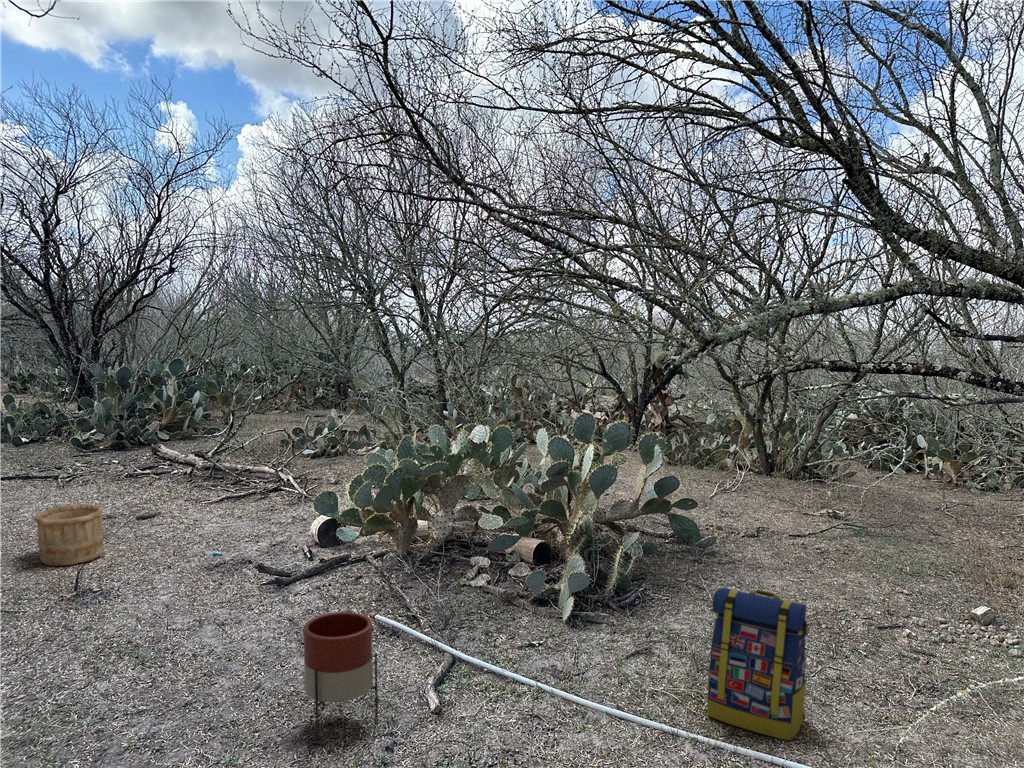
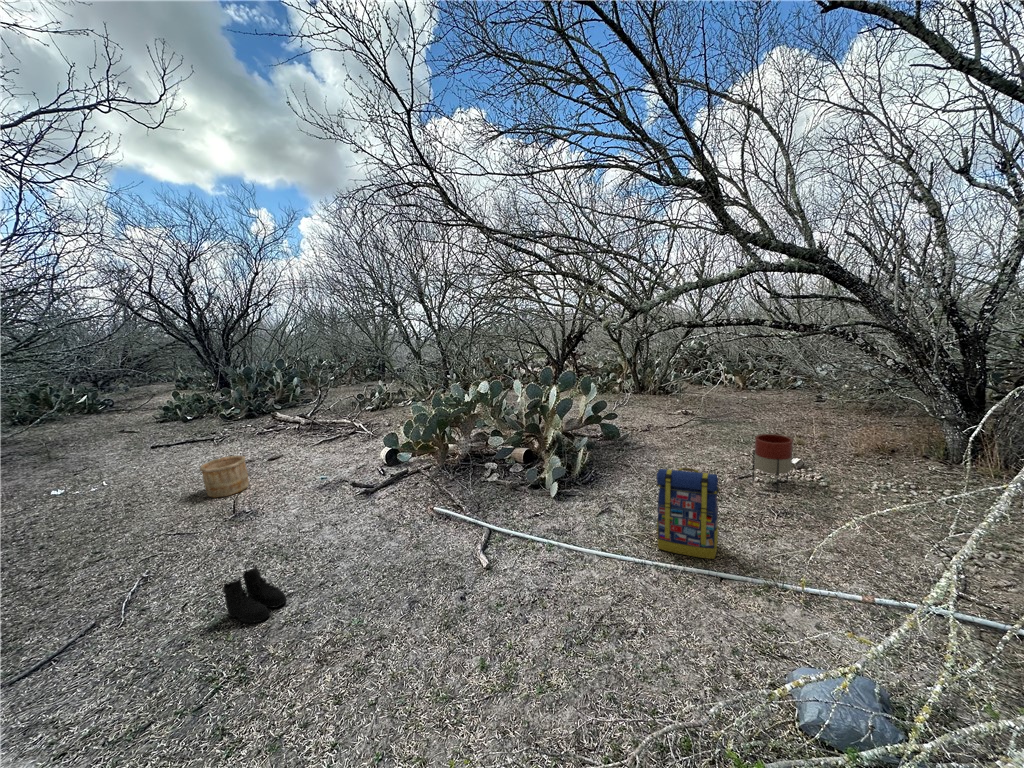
planter: present [304,612,378,740] -> present [753,434,793,492]
boots: none [49,663,135,742] -> present [223,568,287,624]

